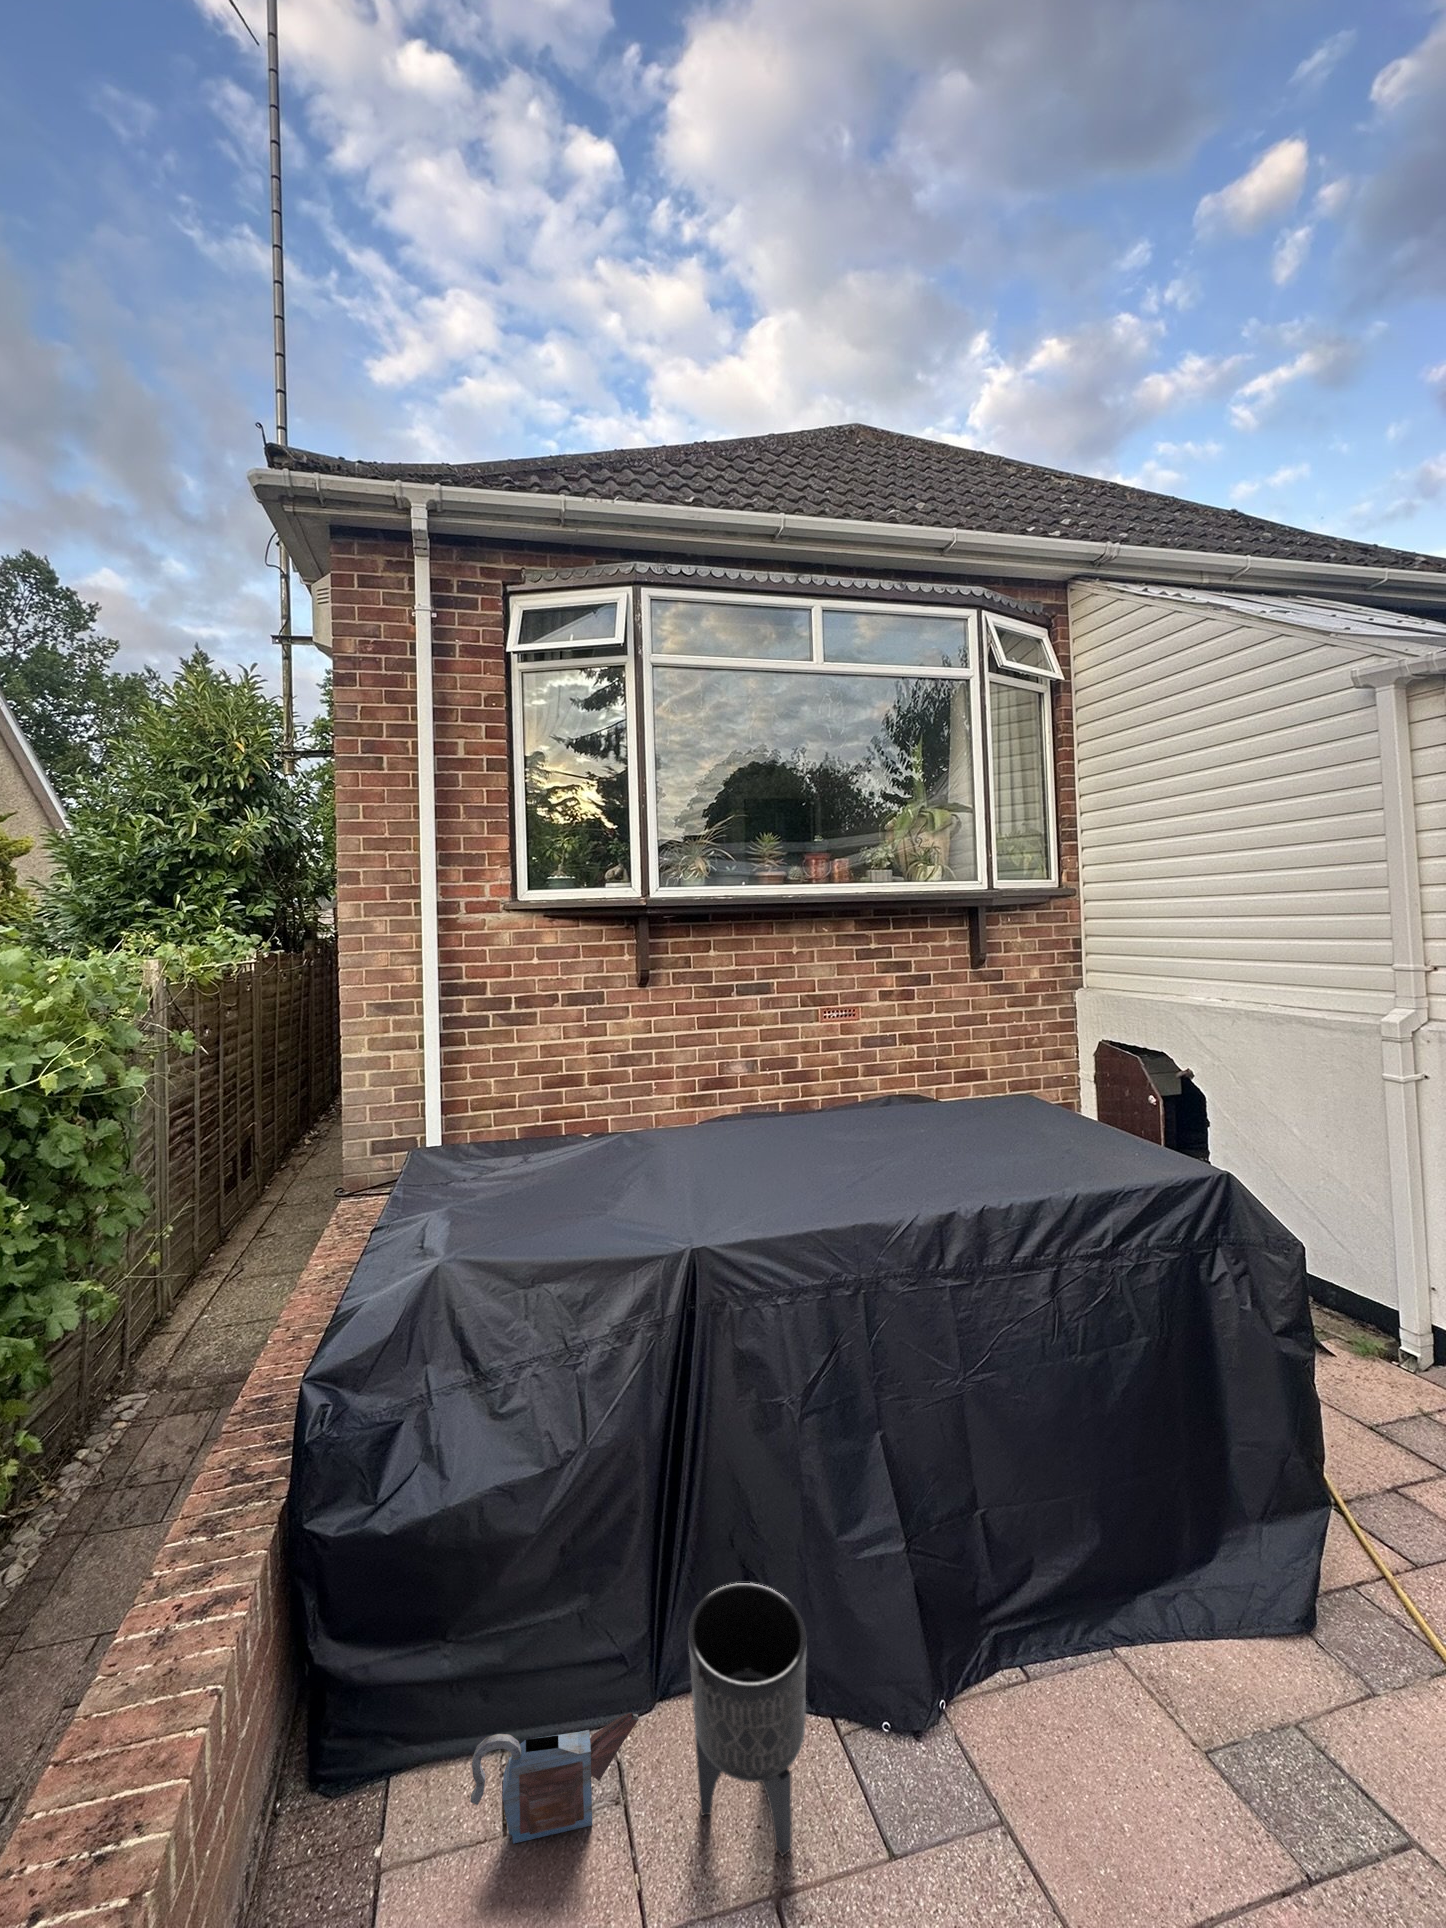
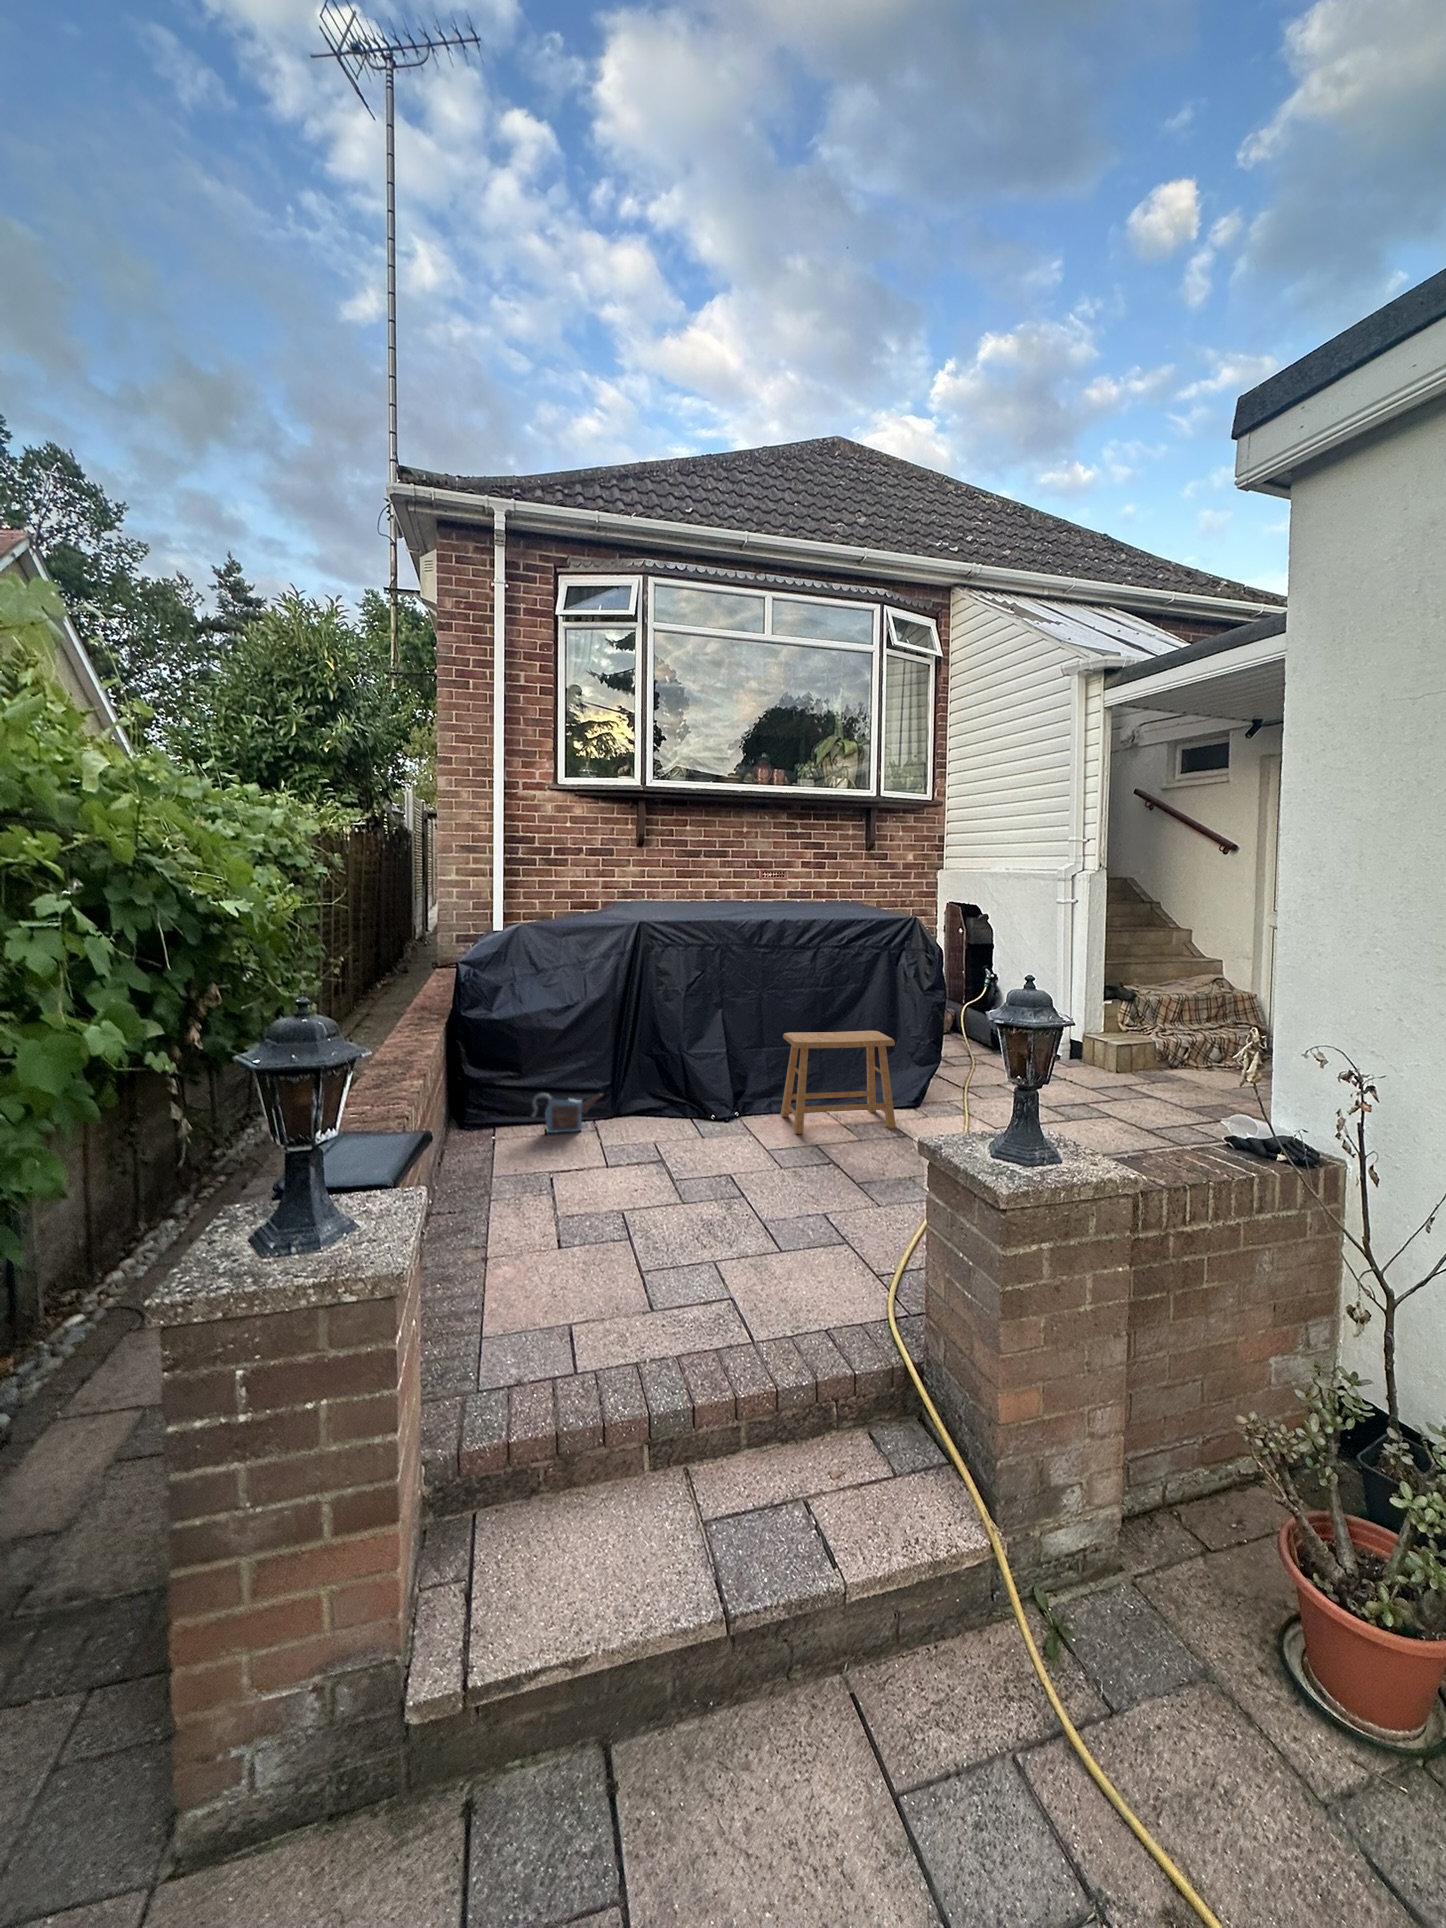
stool: none [1038,1483,1374,1863] -> present [781,1031,896,1134]
planter: present [688,1583,806,1856] -> none [625,1055,674,1134]

